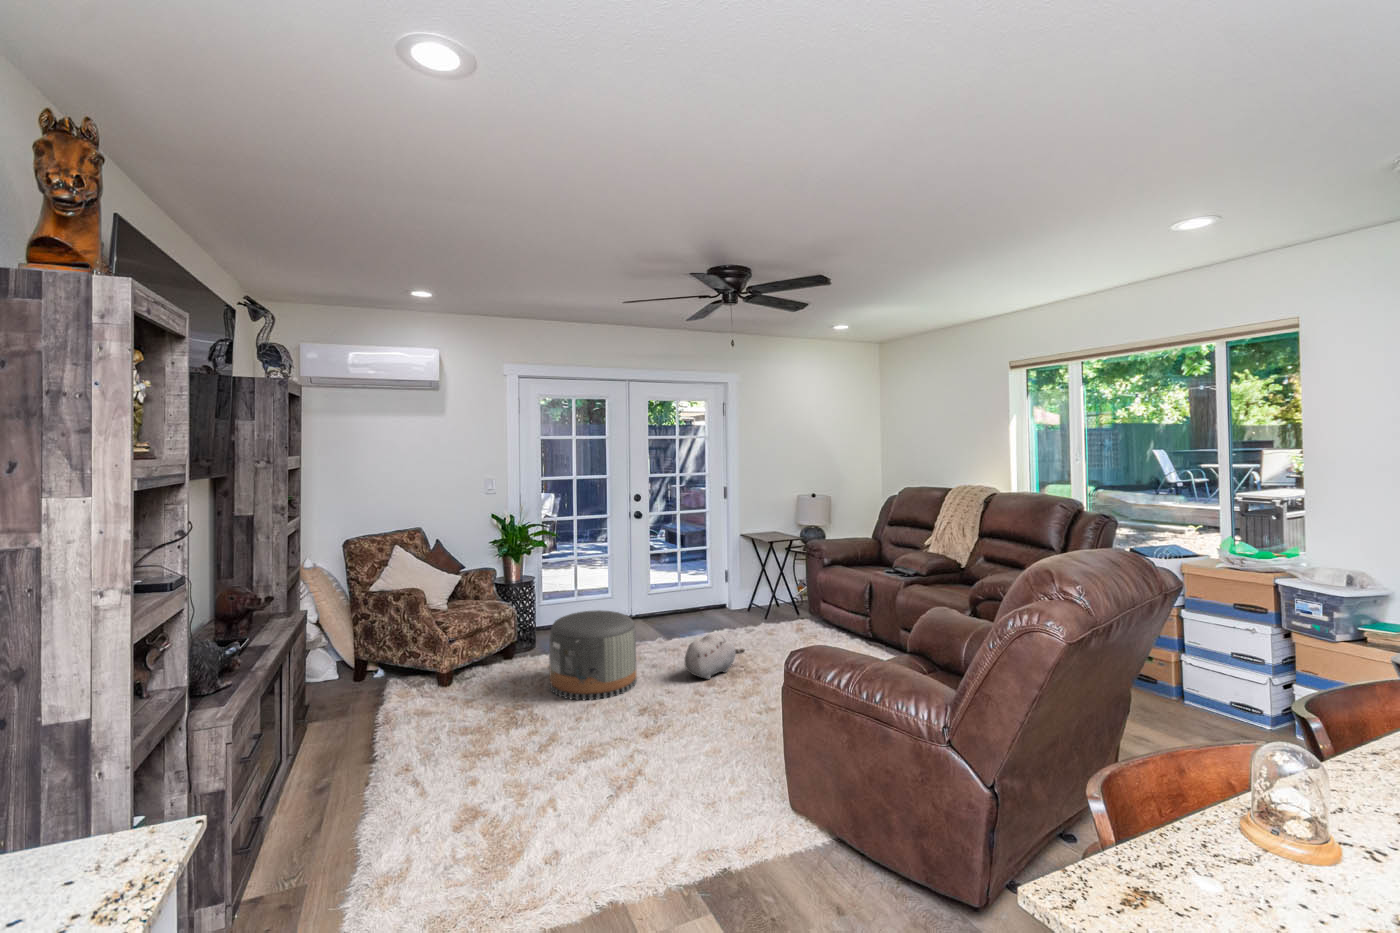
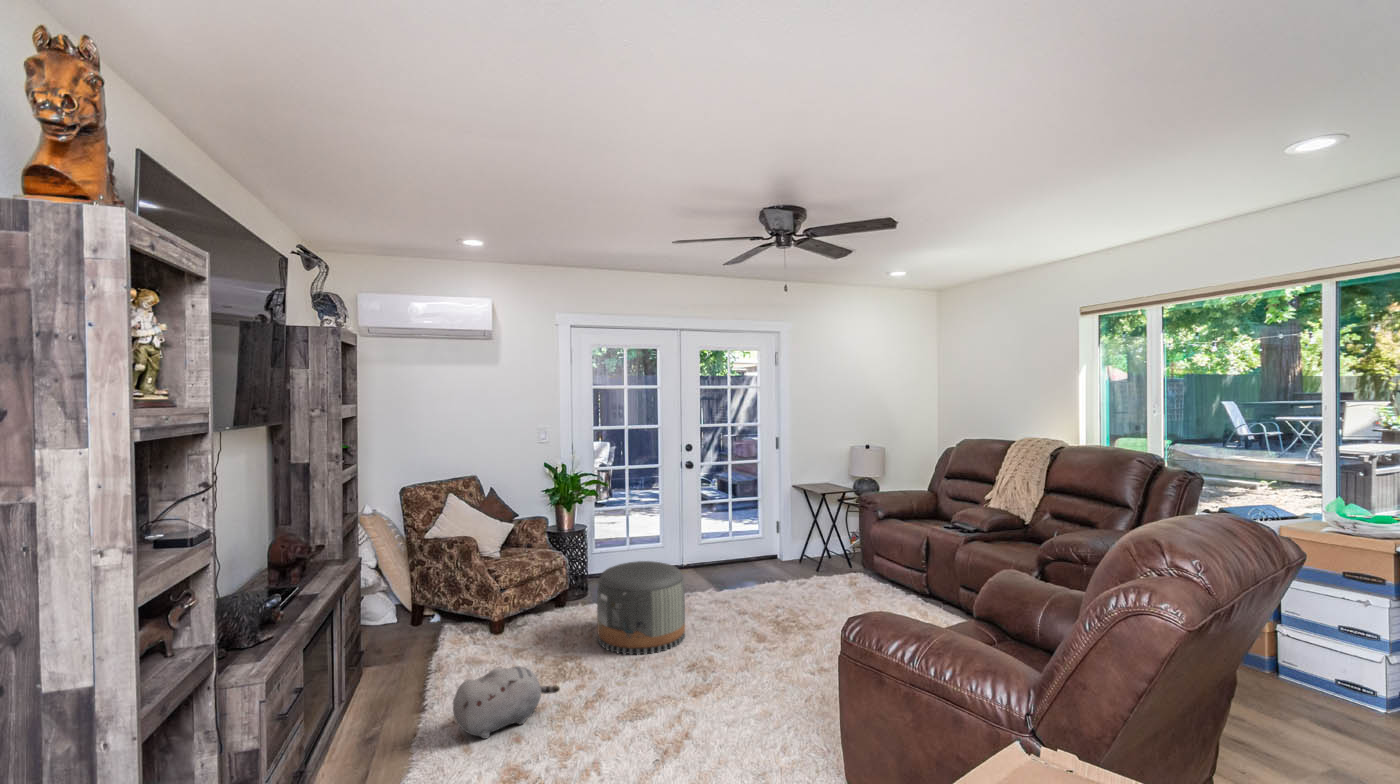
plush toy: present [685,634,745,679] -> present [453,666,560,739]

